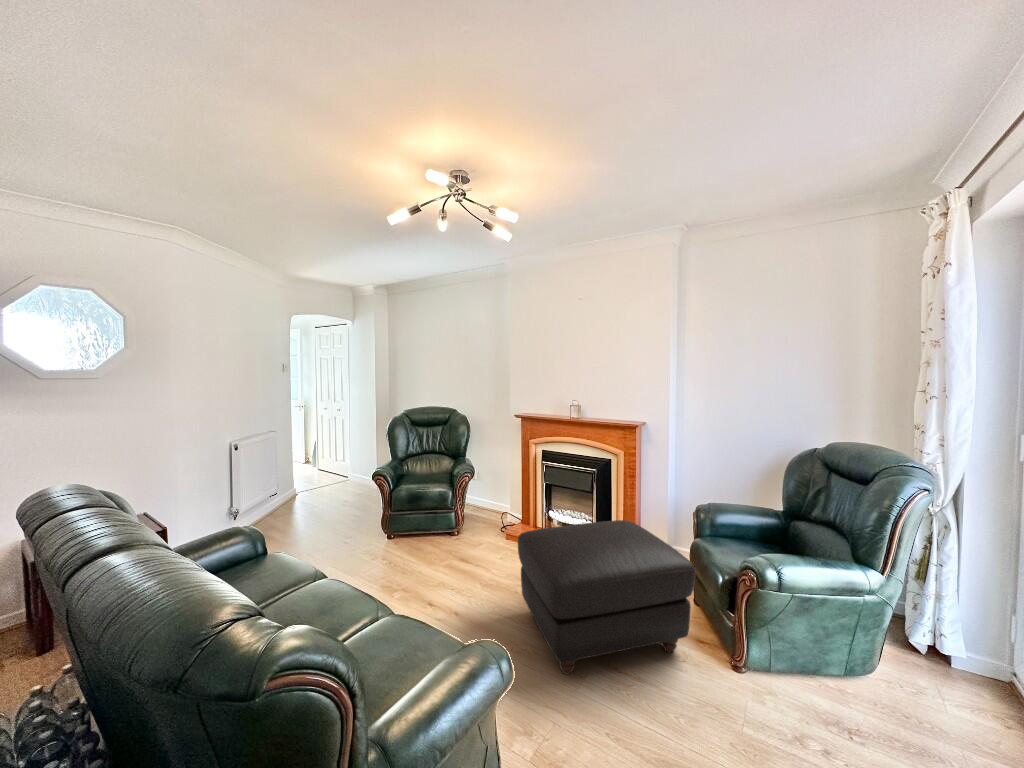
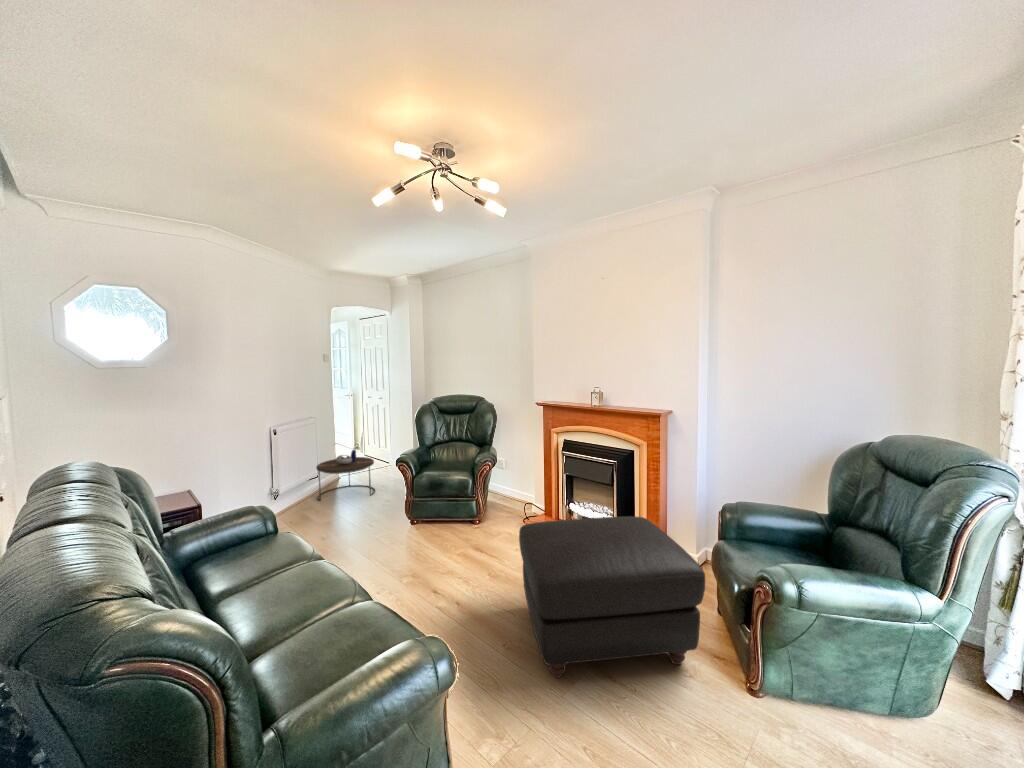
side table: none [276,464,339,520] -> present [316,450,375,501]

